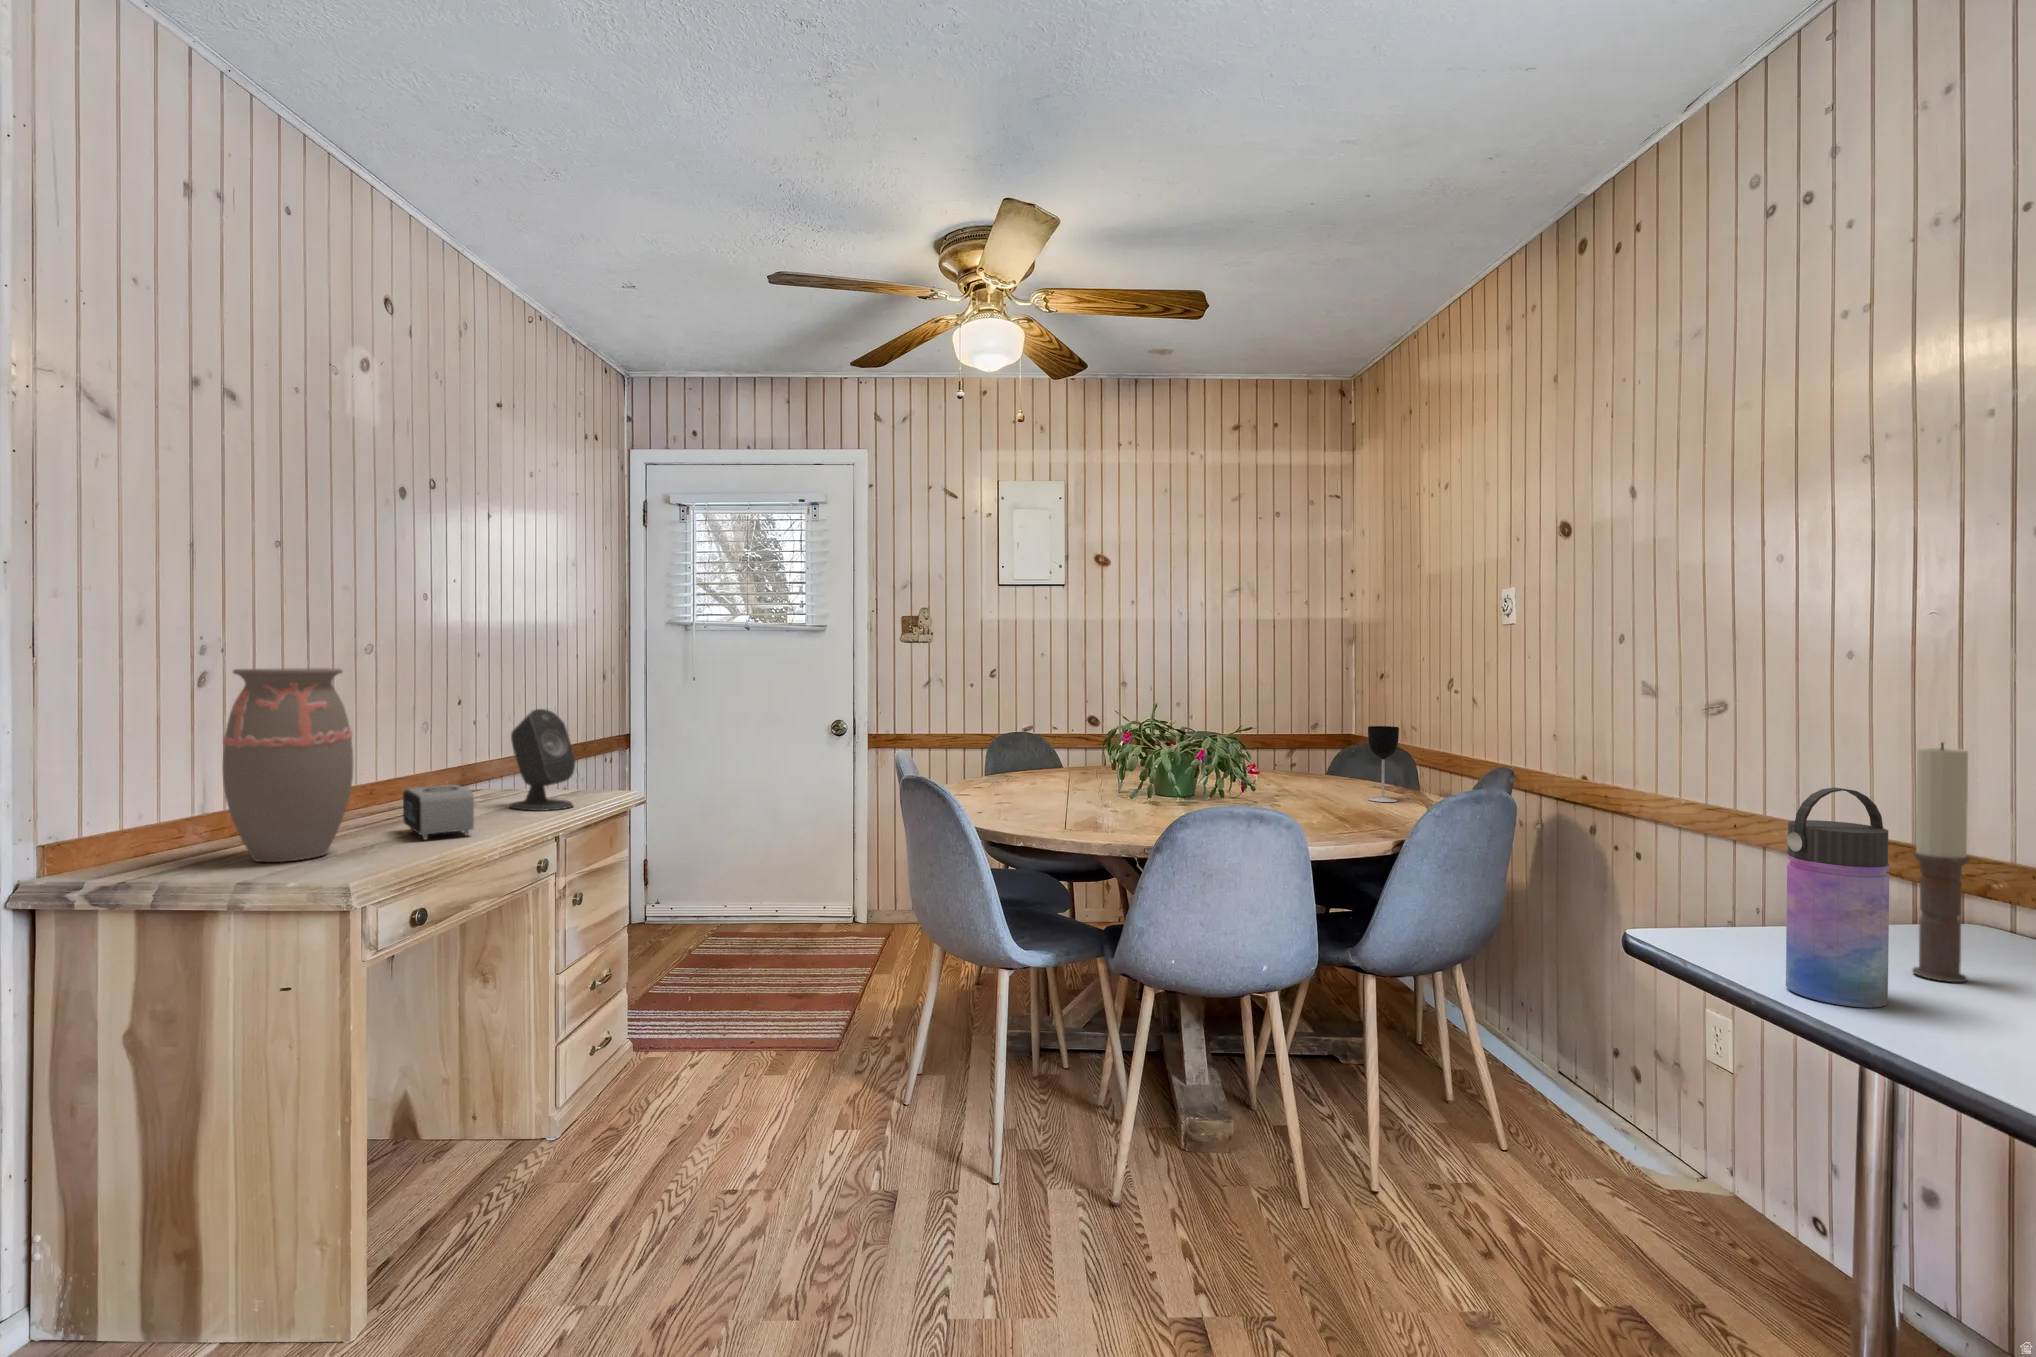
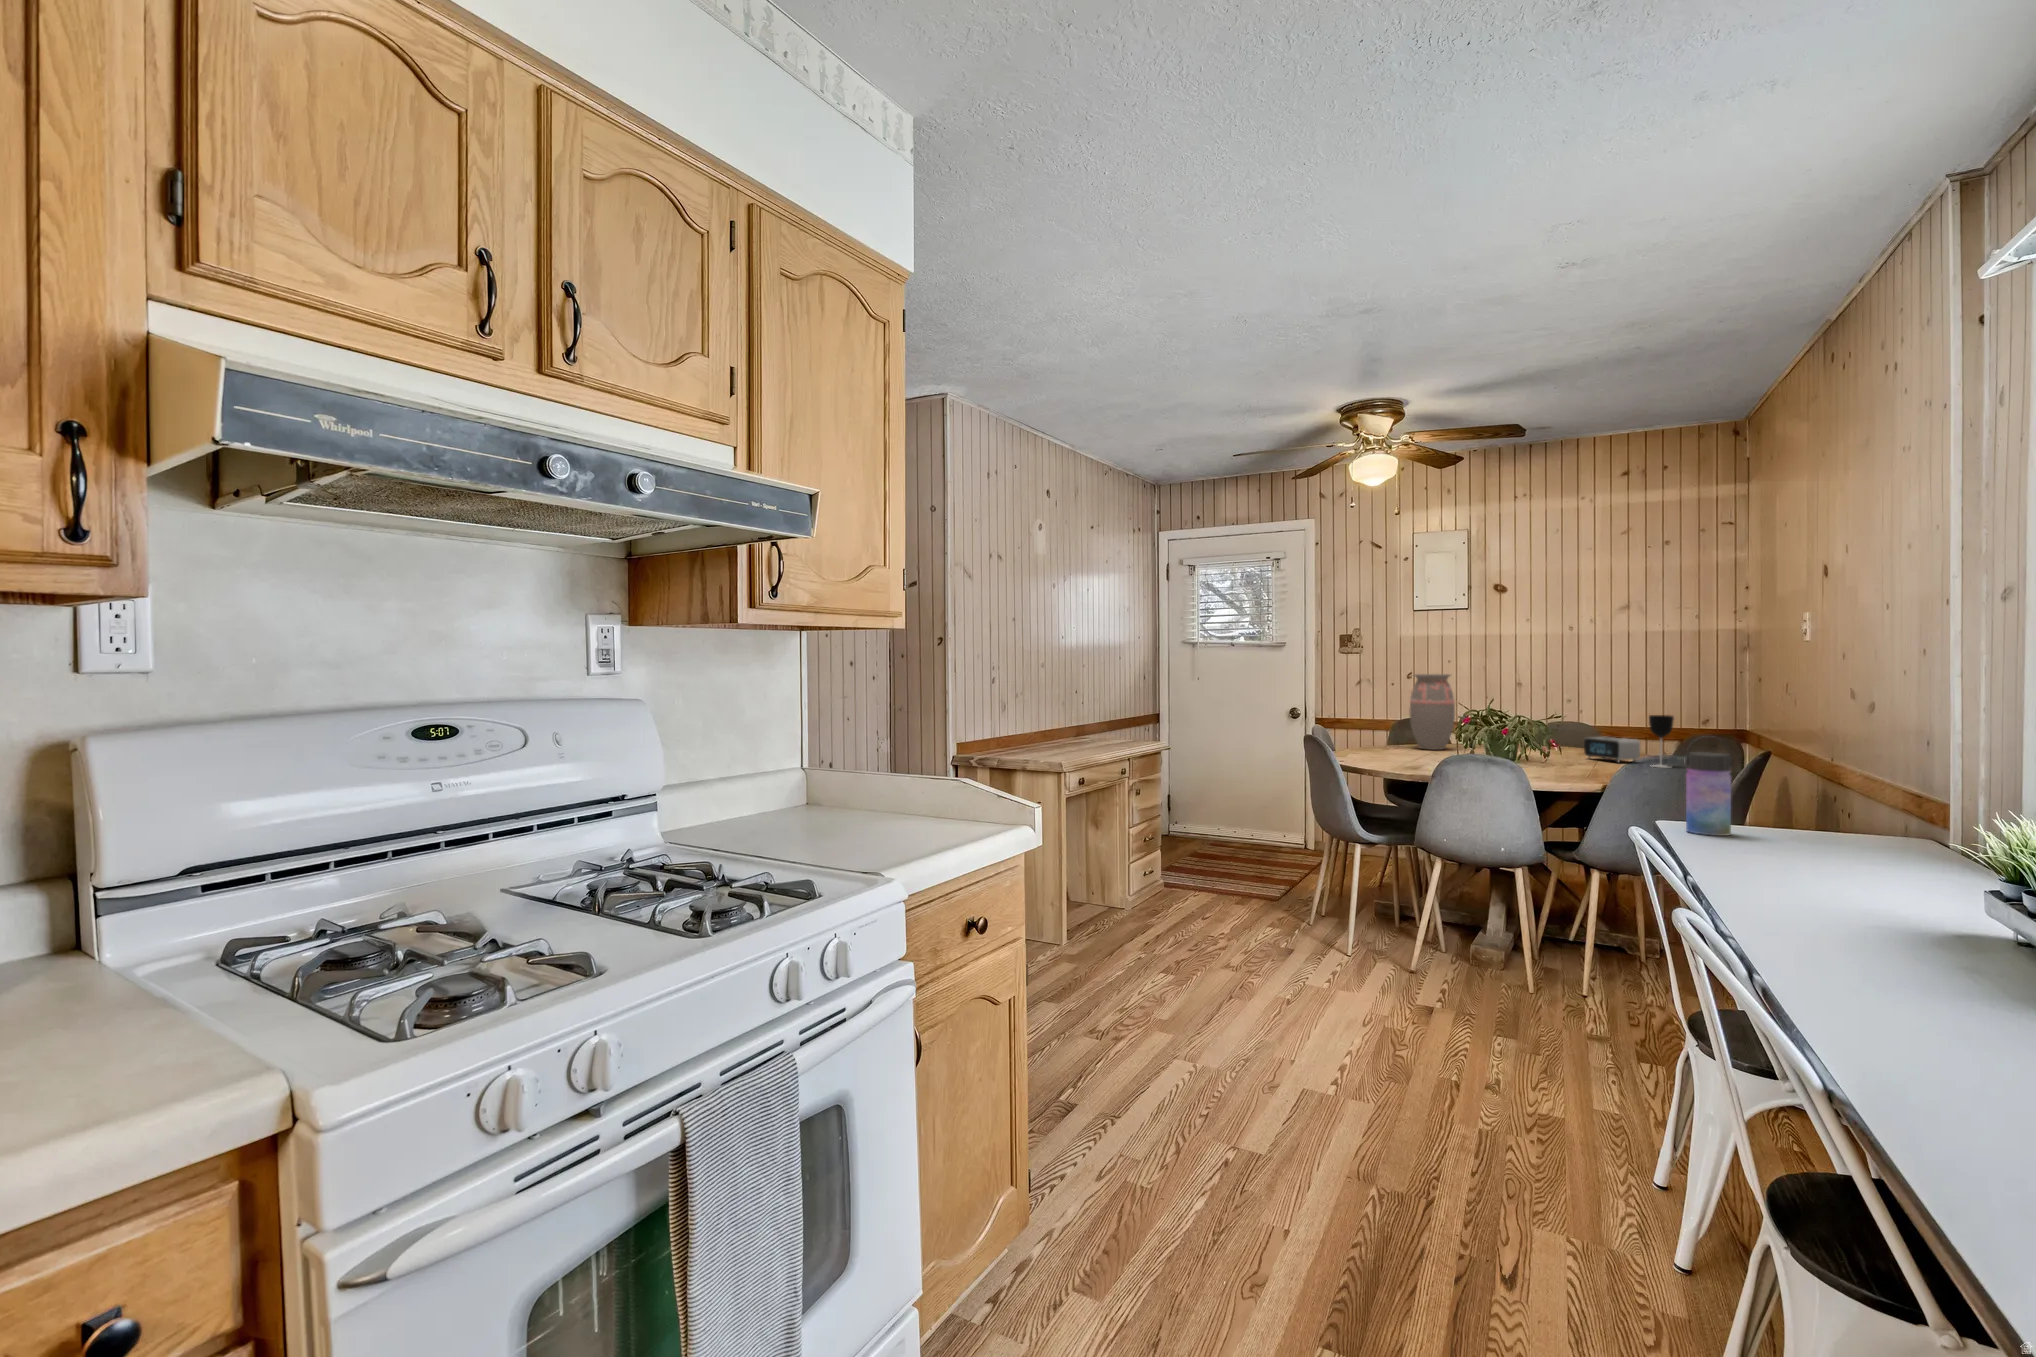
decorative vase: present [222,668,353,862] -> present [1410,674,1455,750]
speaker: present [510,709,576,811] -> none [1106,695,1137,747]
candle: present [1912,742,1970,982] -> none [1783,717,1810,836]
alarm clock: present [403,785,474,840] -> present [1584,737,1640,762]

